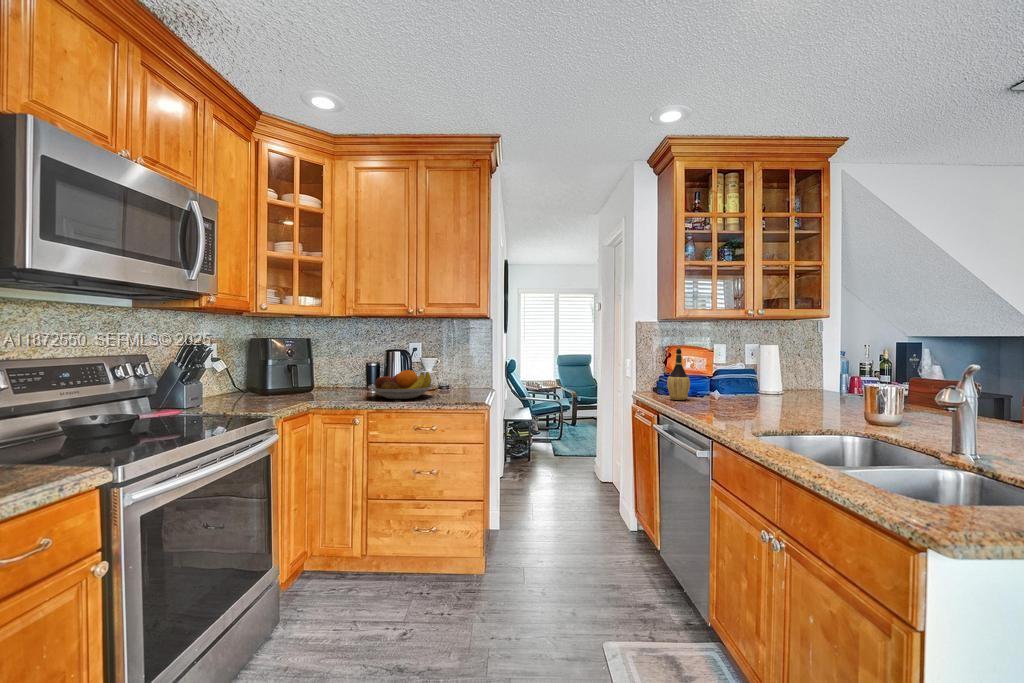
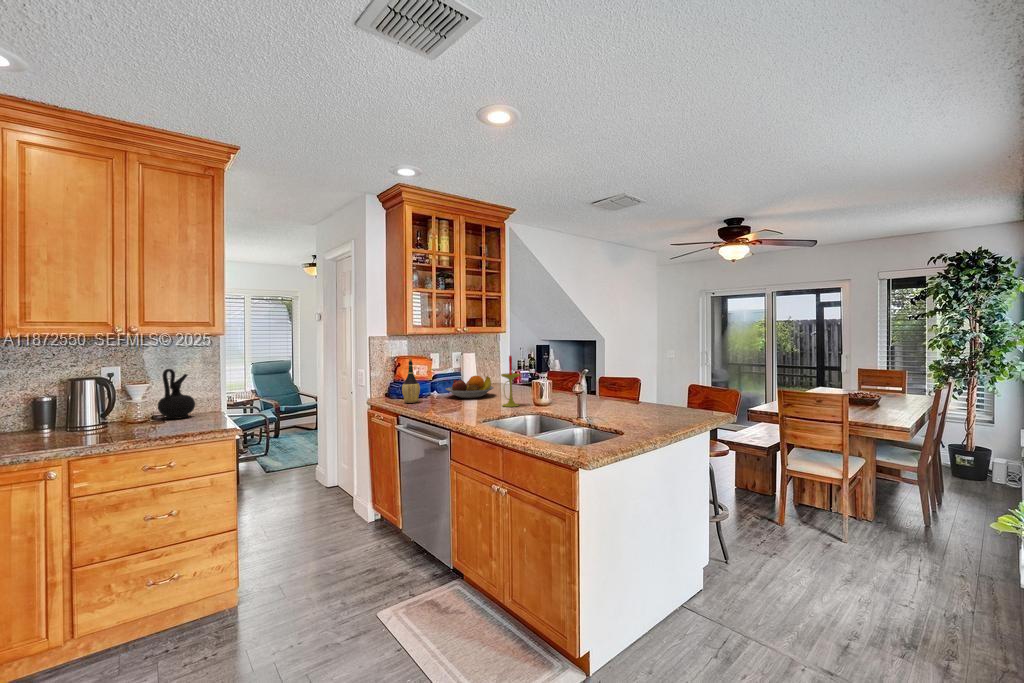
candle: none [804,342,840,420] -> present [501,356,520,407]
ceramic jug: none [444,345,471,390] -> present [158,369,195,419]
fruit bowl: present [368,370,434,399] -> present [446,376,494,398]

